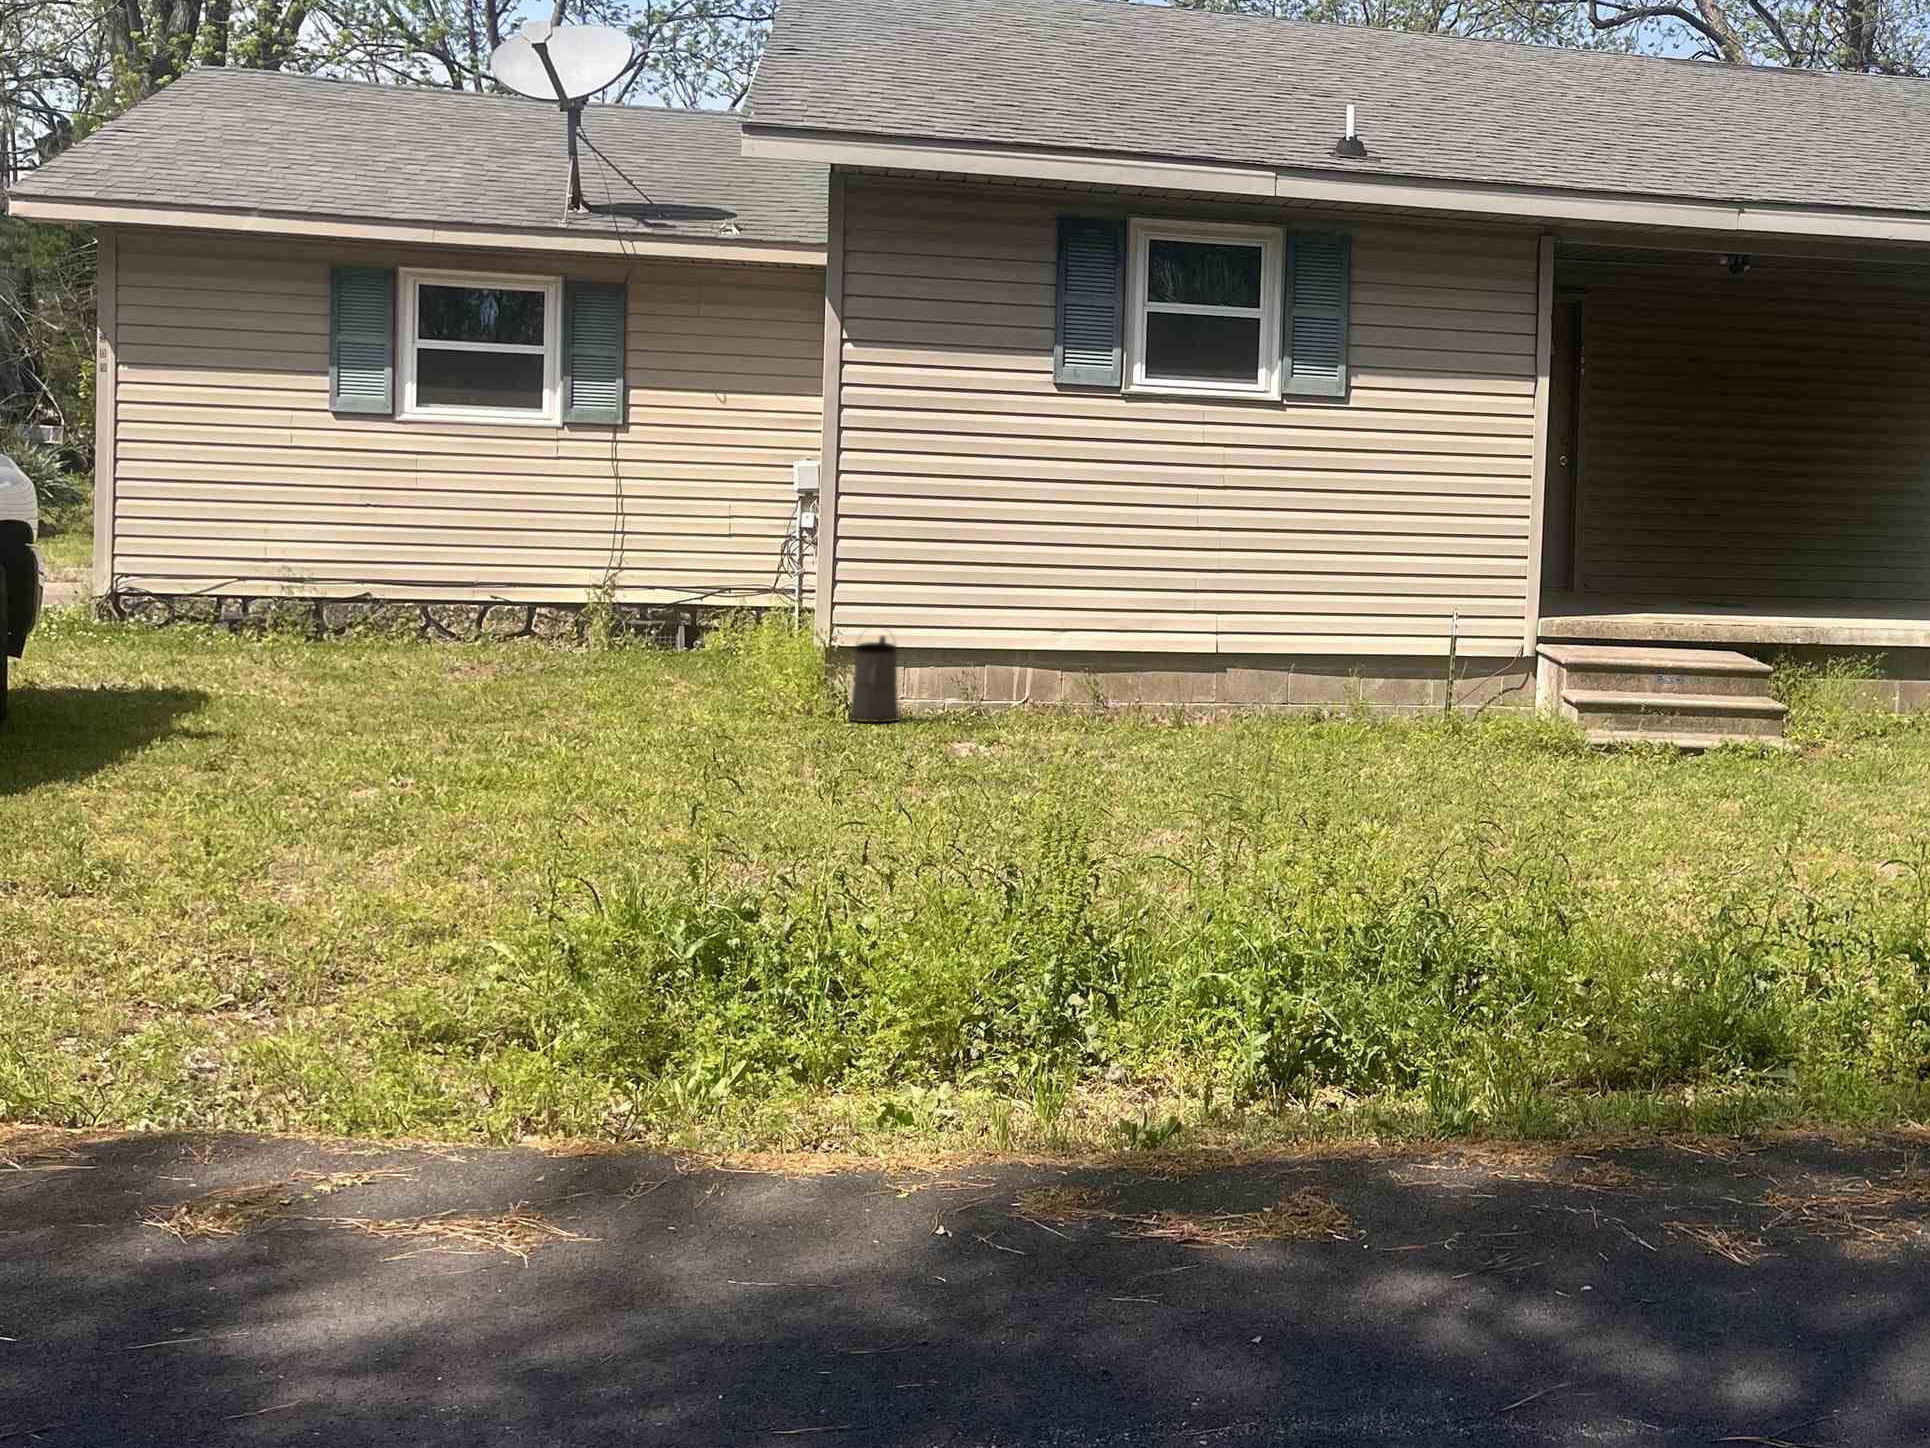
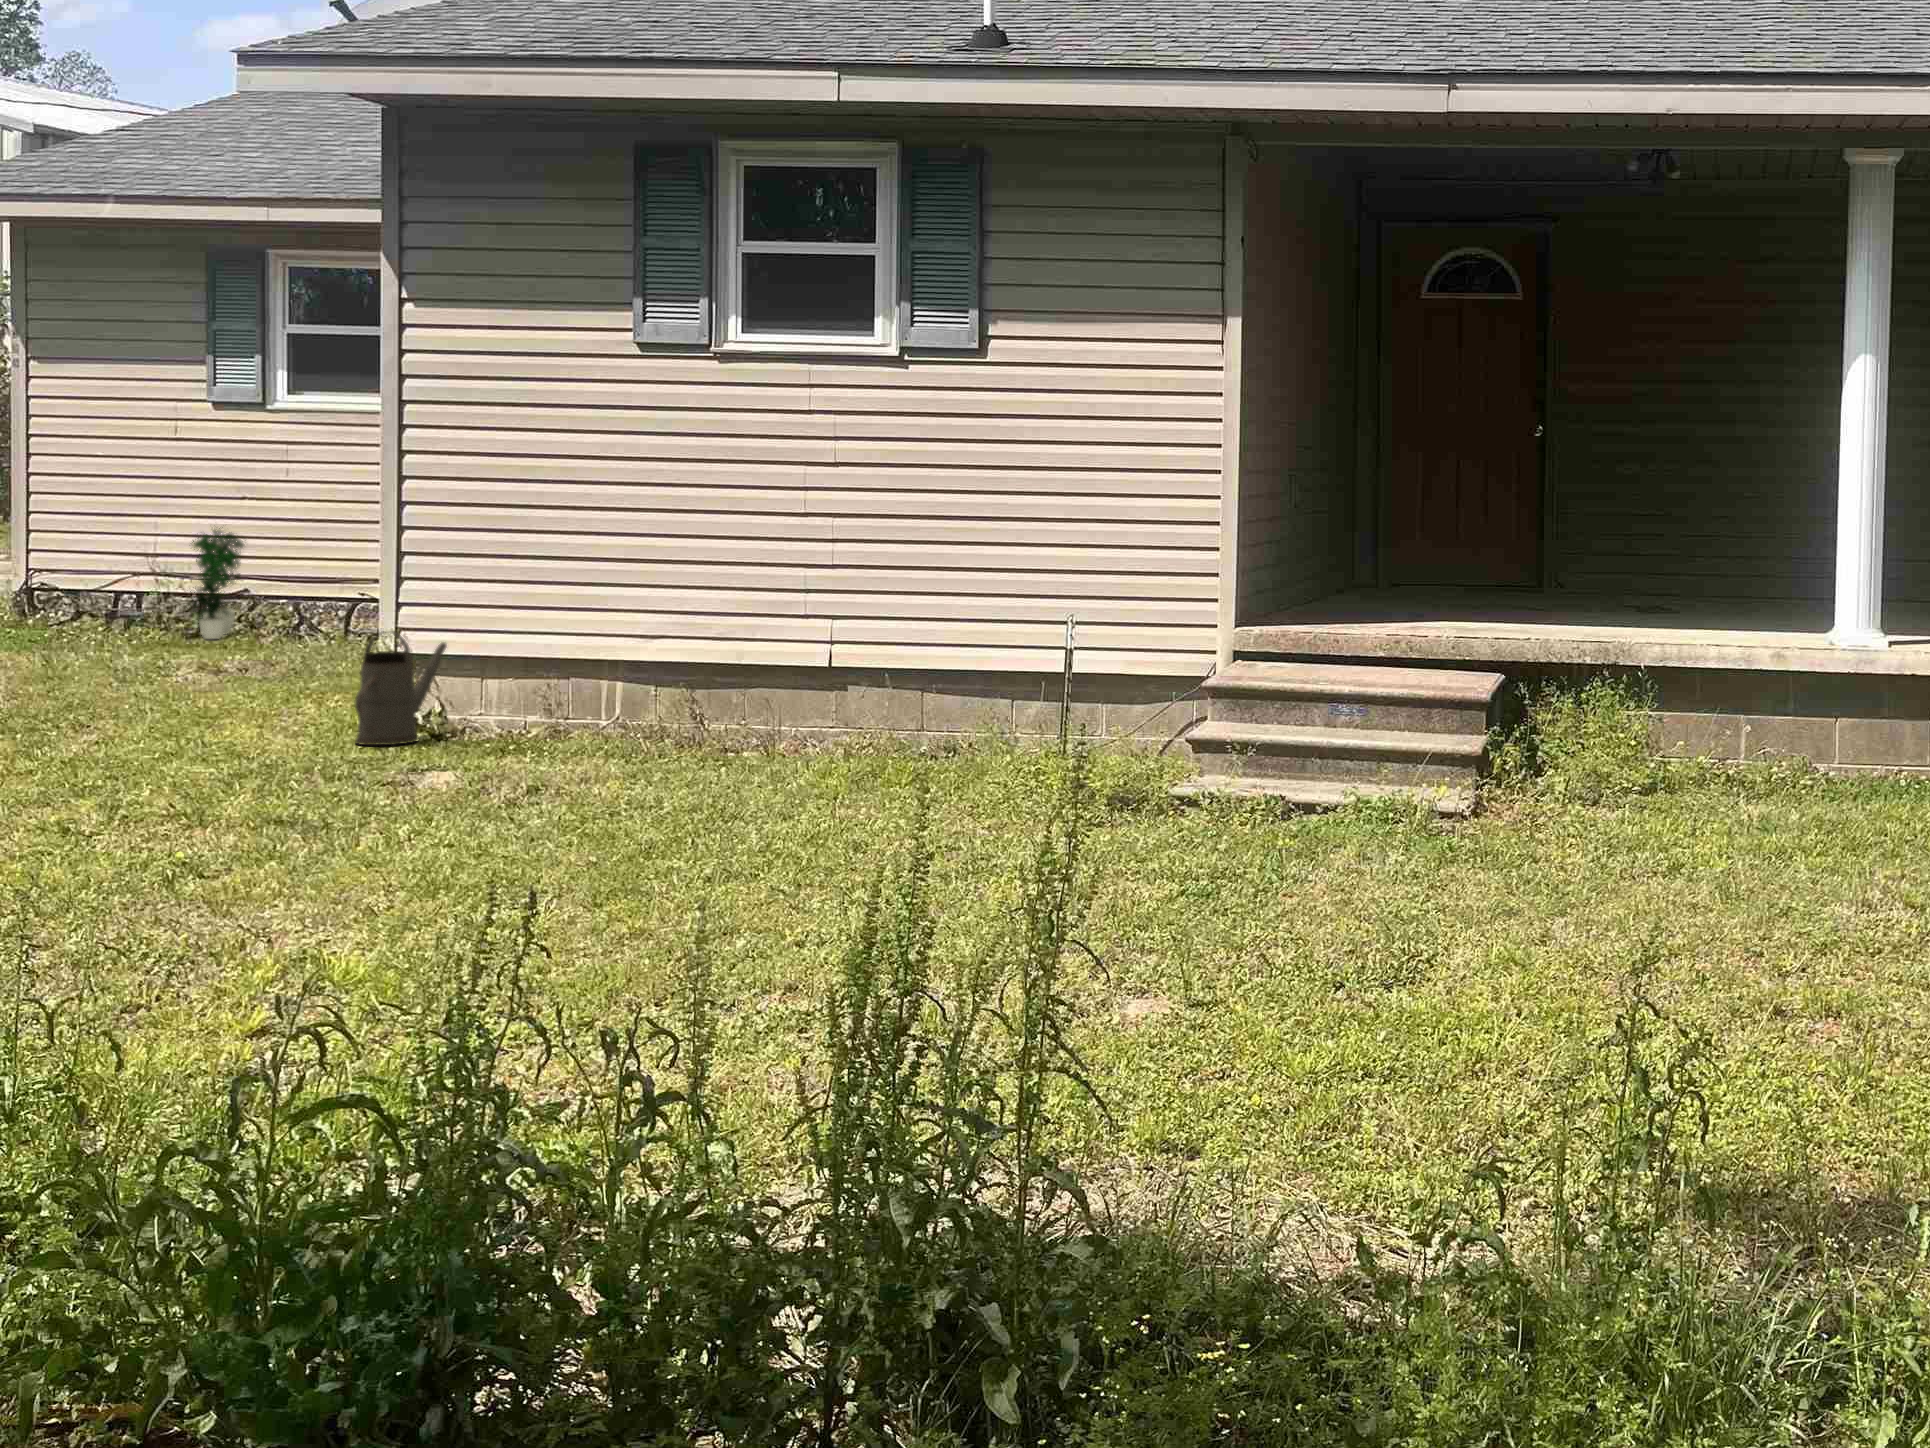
potted plant: none [331,528,396,641] -> present [190,527,244,639]

